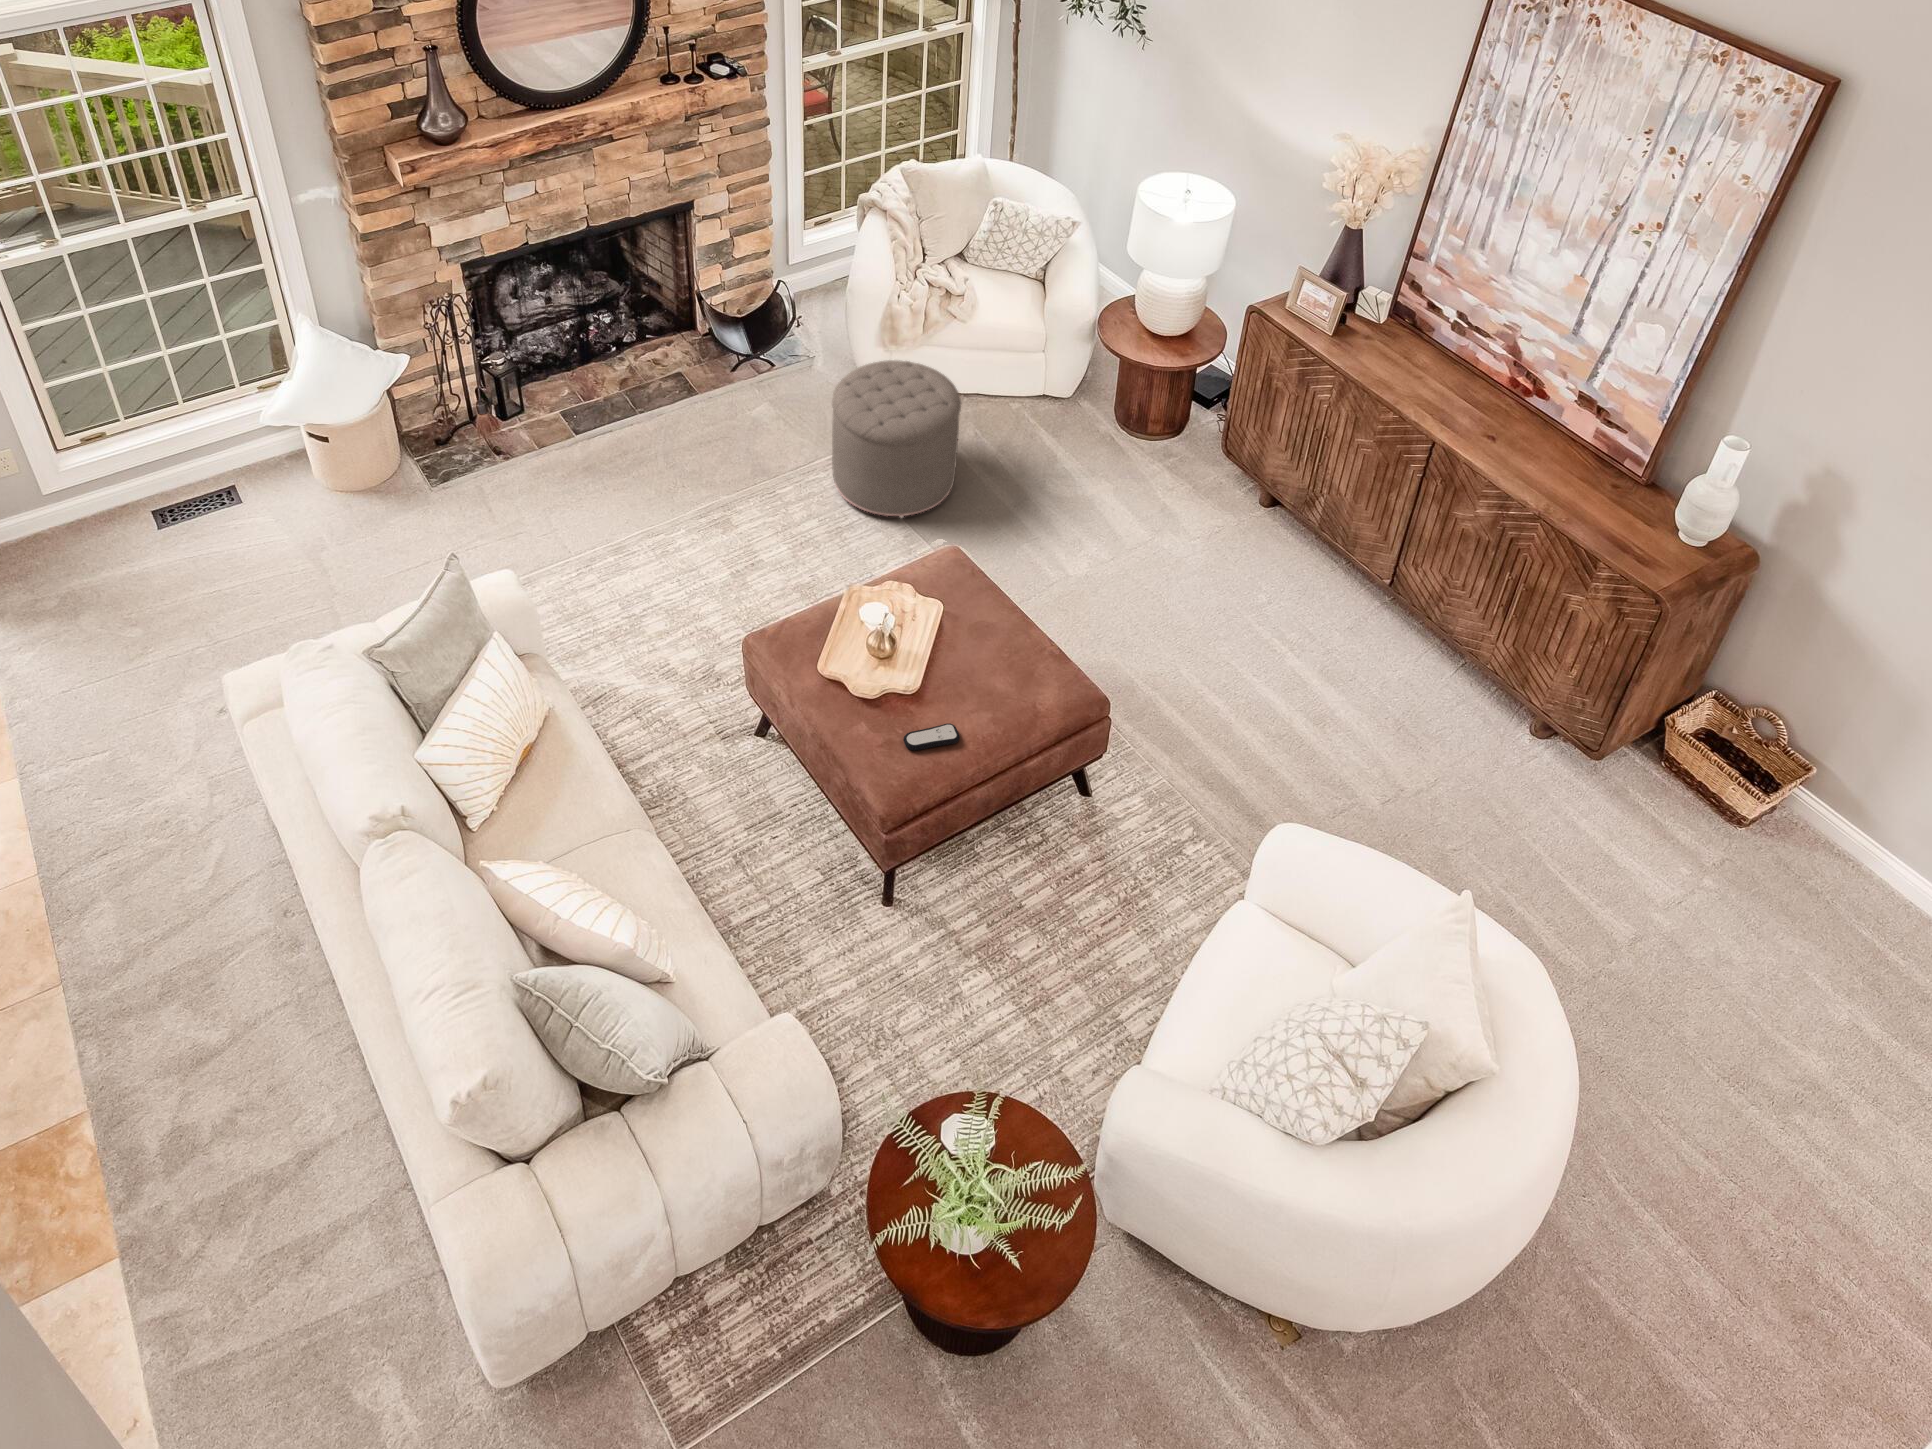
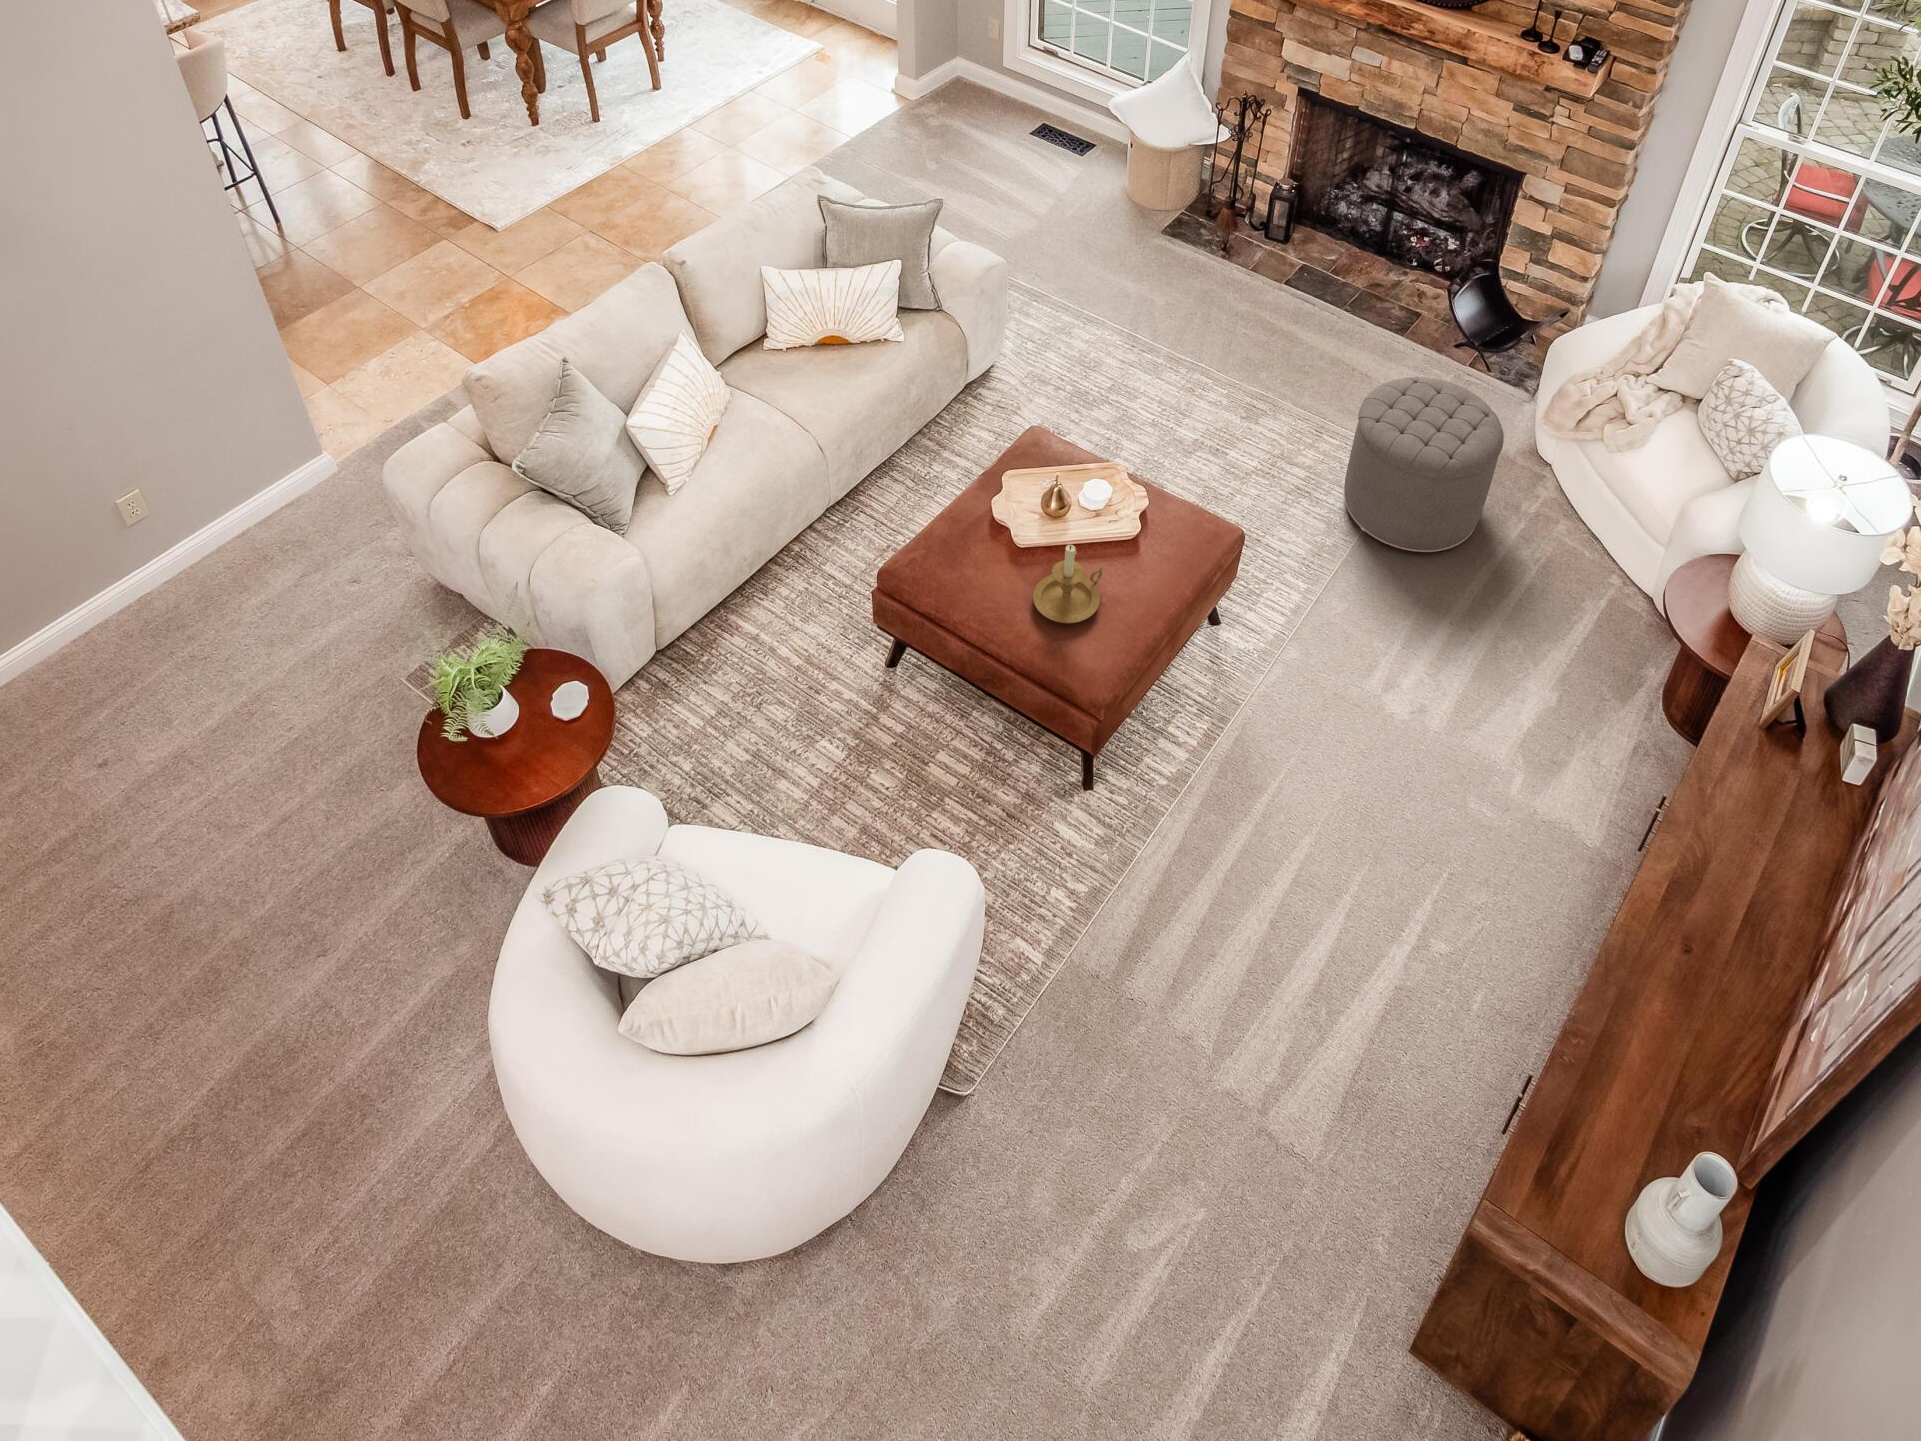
candle holder: none [965,632,1030,709] -> present [1033,545,1104,623]
remote control: present [904,723,960,750] -> none [954,552,1000,592]

